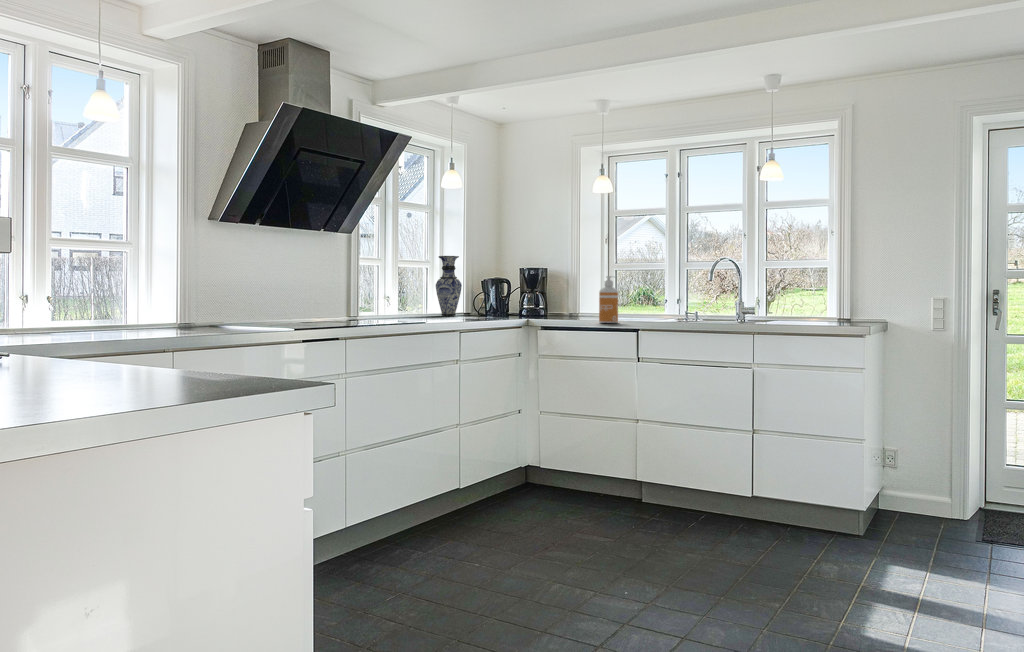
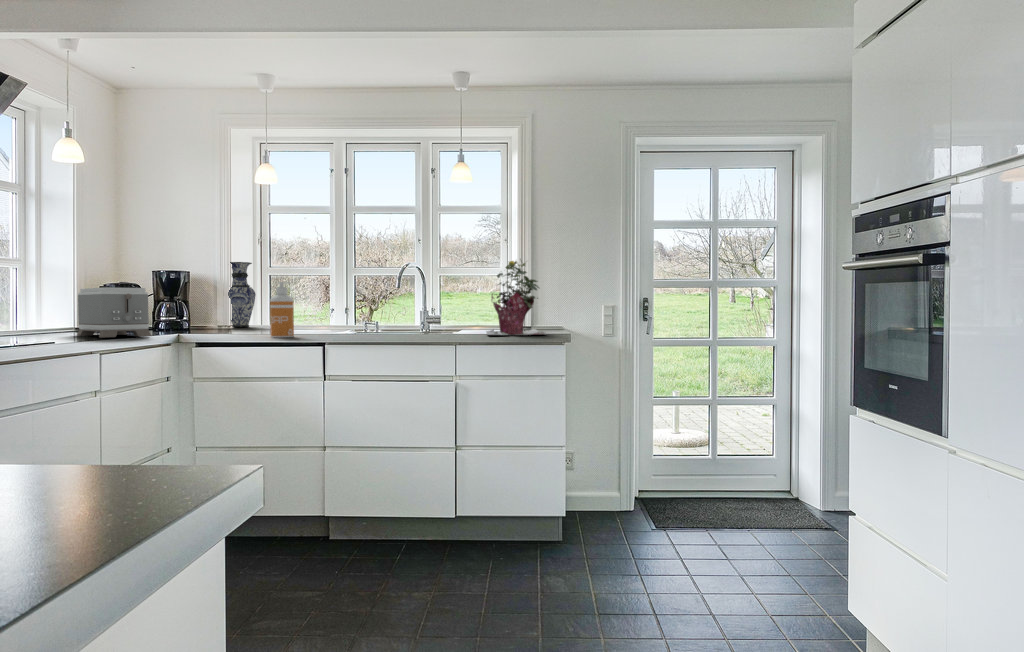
potted plant: none [787,252,852,326] -> present [486,261,546,335]
vase: present [436,256,462,316] -> present [228,262,256,327]
toaster: none [461,281,509,319] -> present [77,287,151,338]

